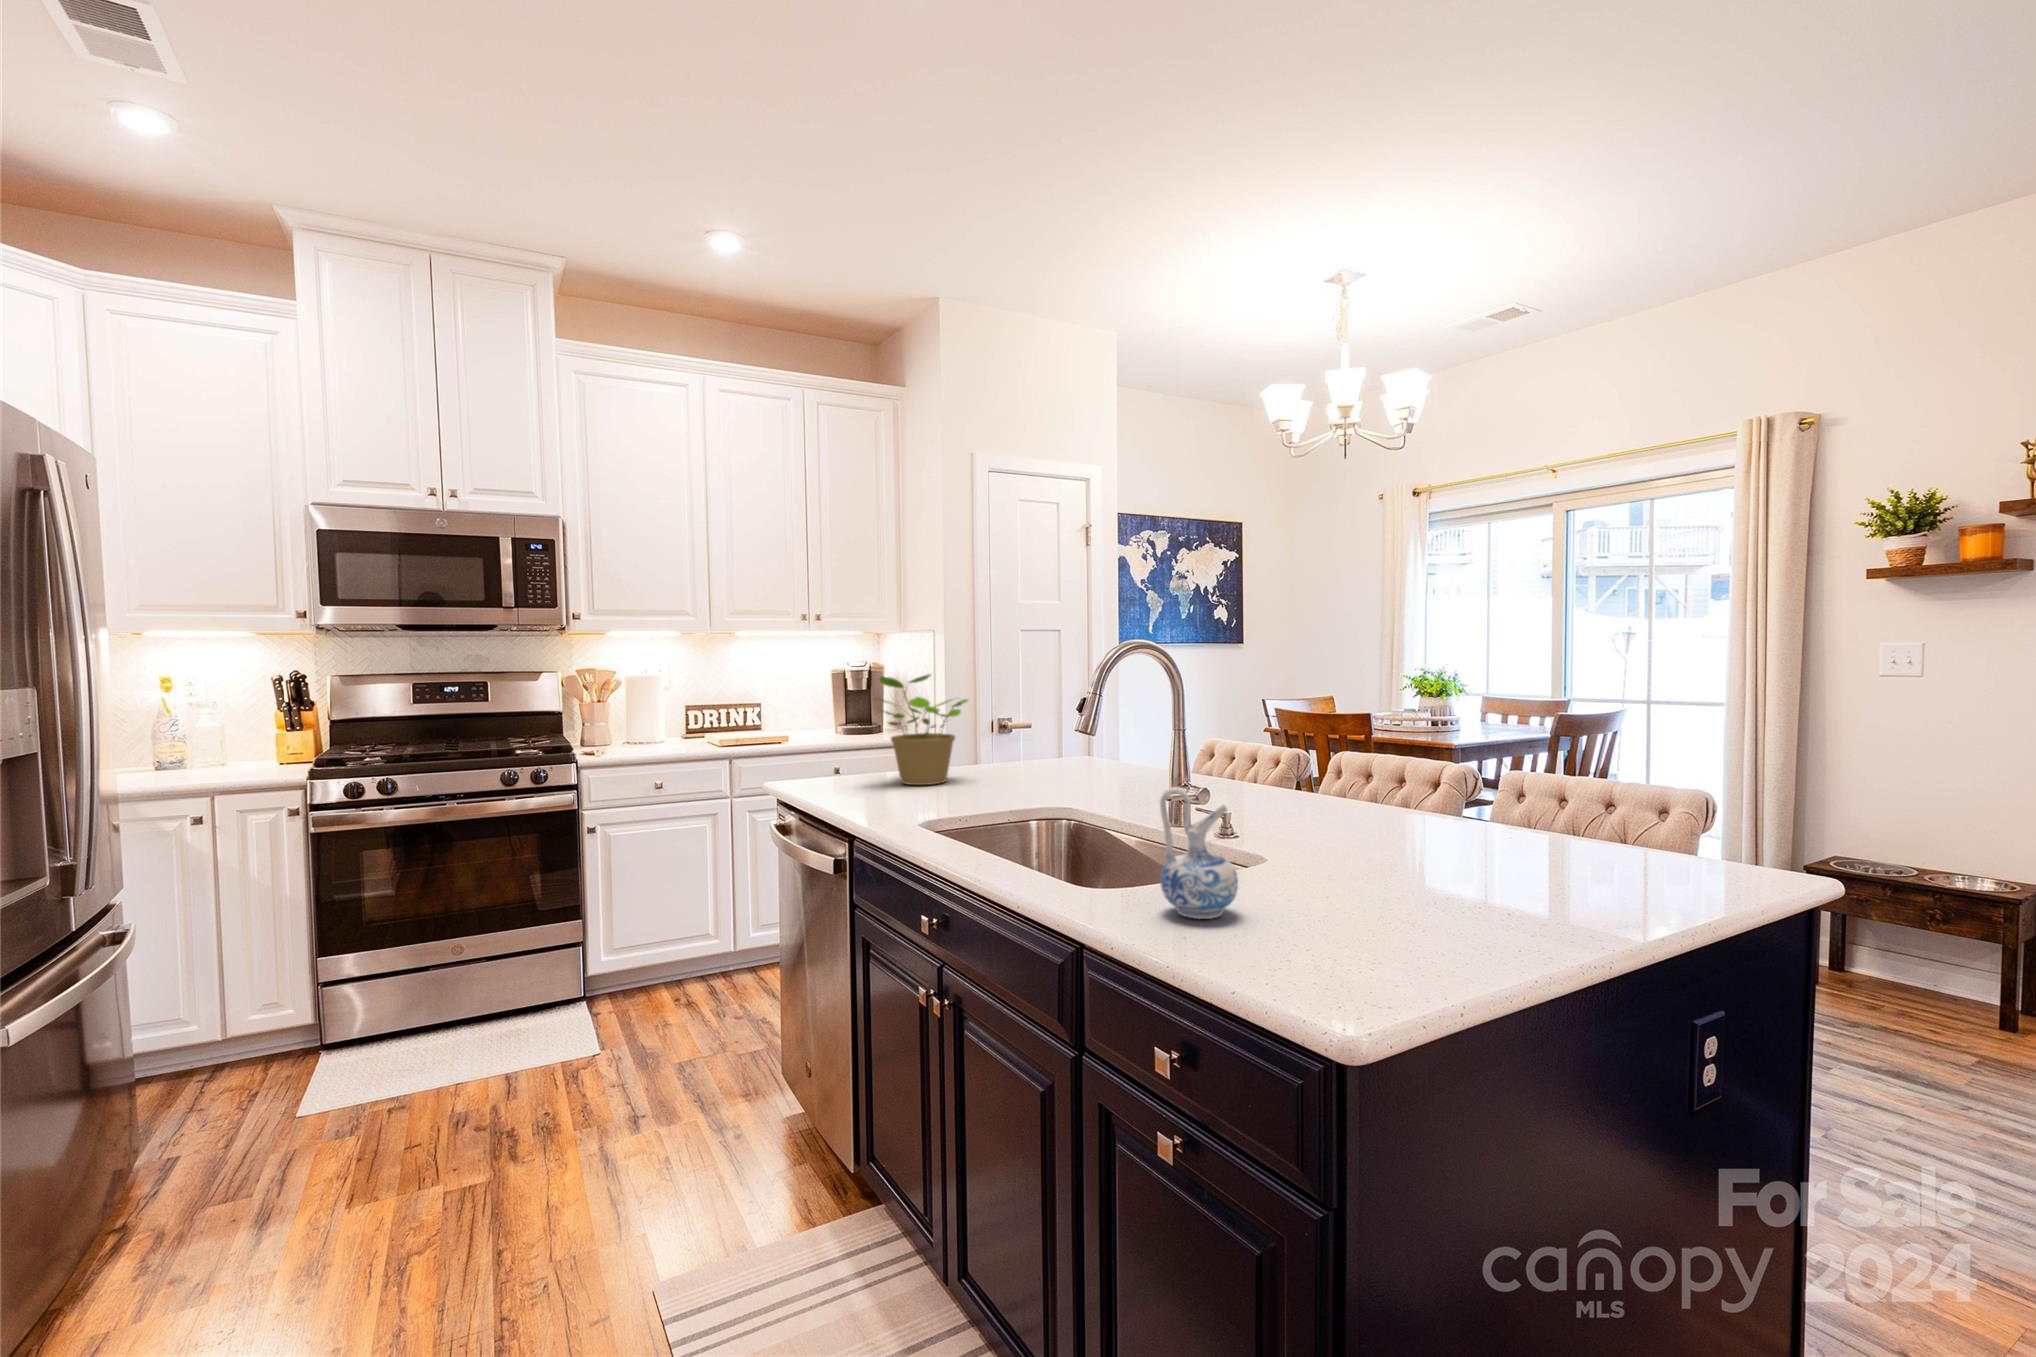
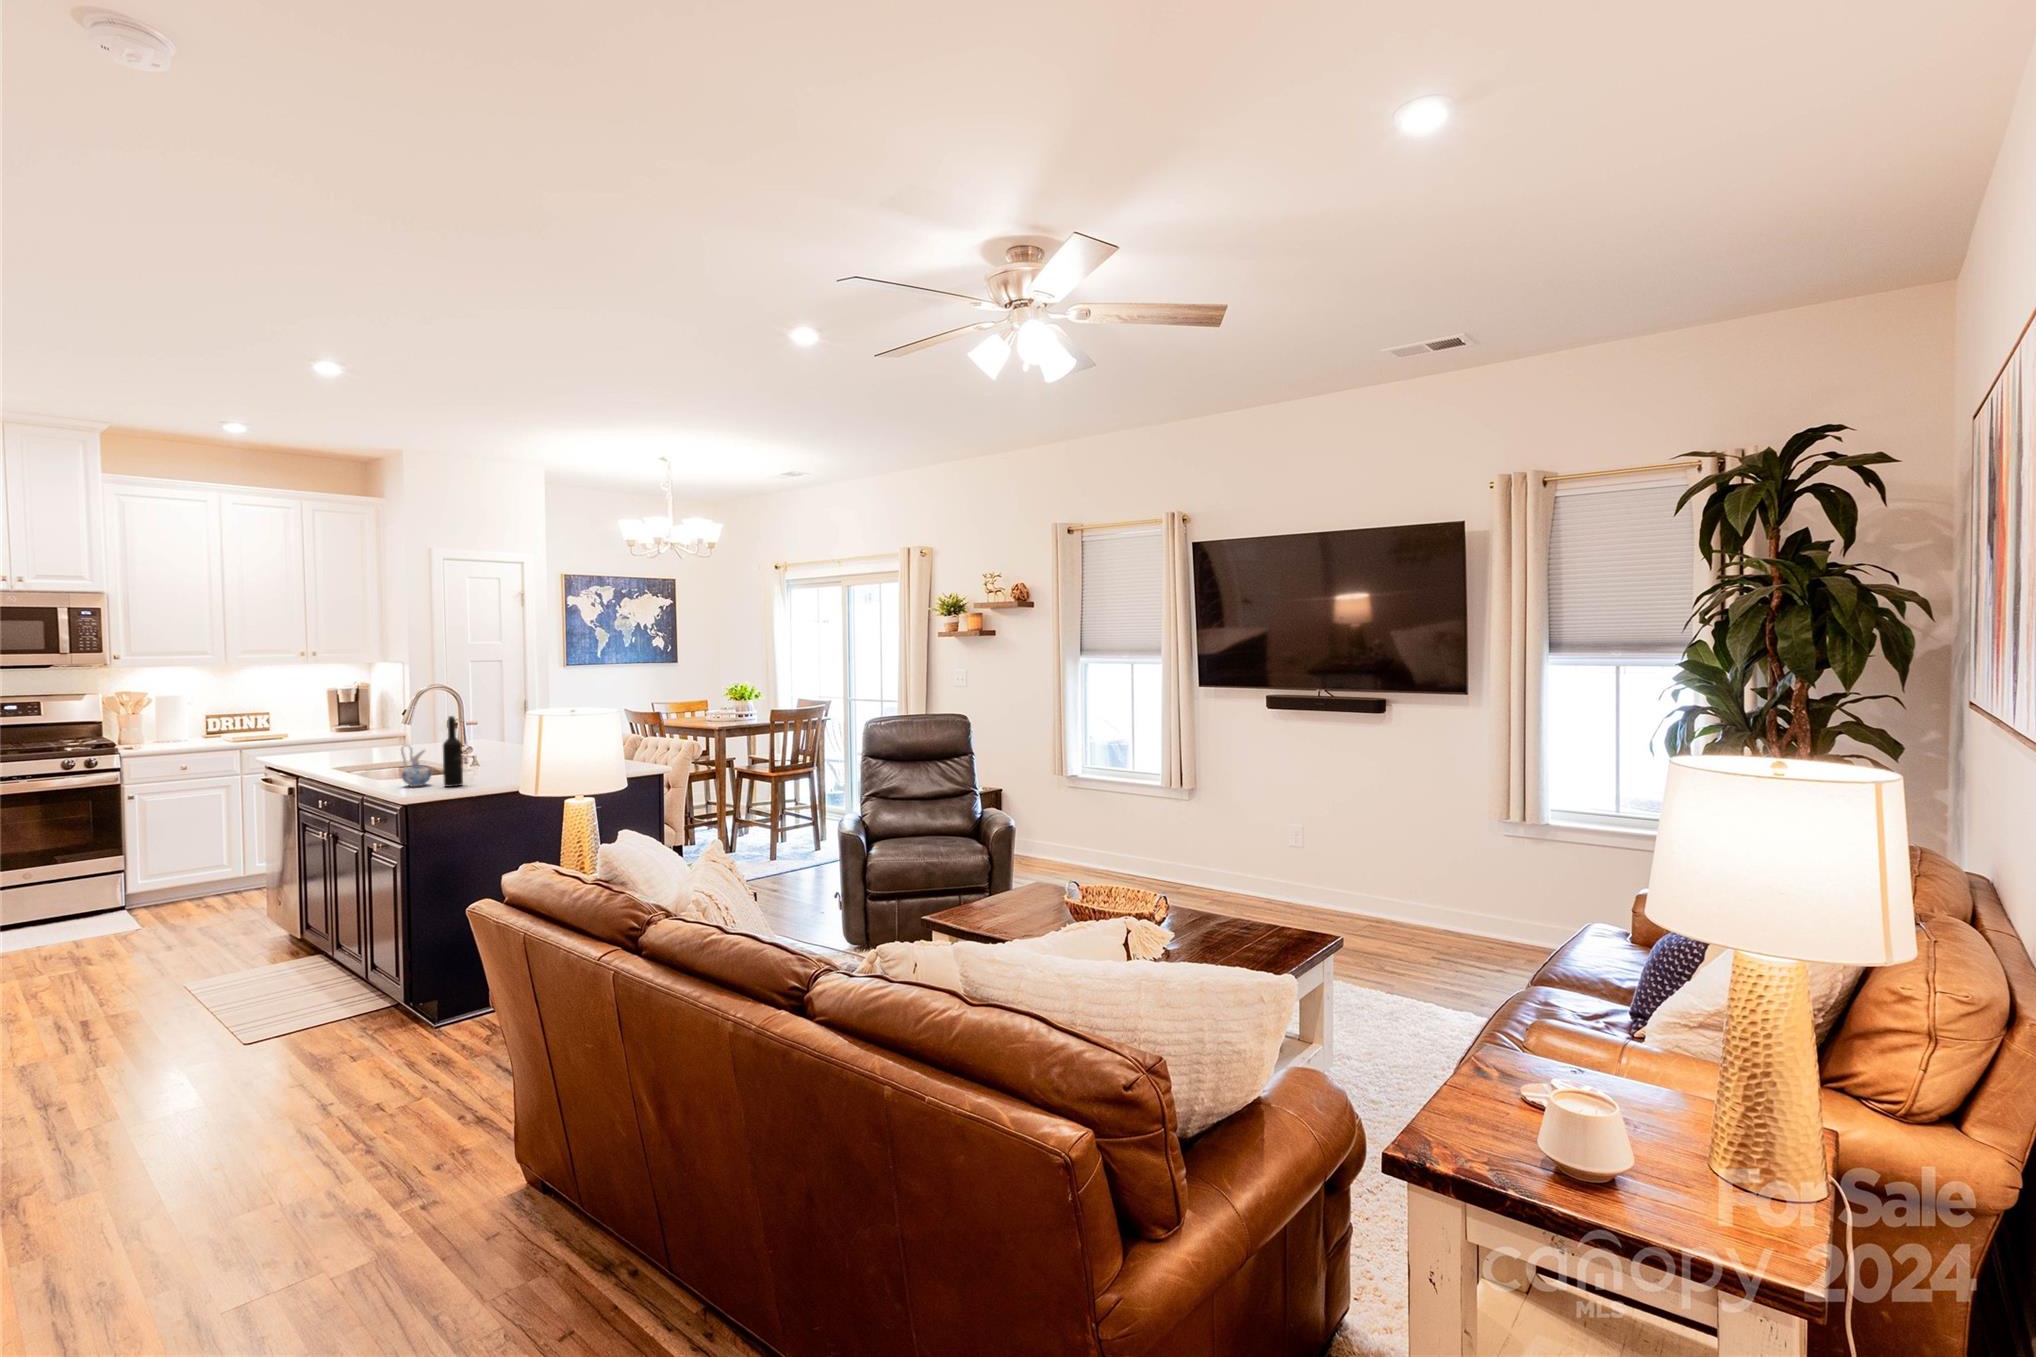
potted plant: present [877,675,968,785] -> none [322,700,384,756]
wine bottle: none [1289,702,1345,931] -> present [443,716,463,787]

